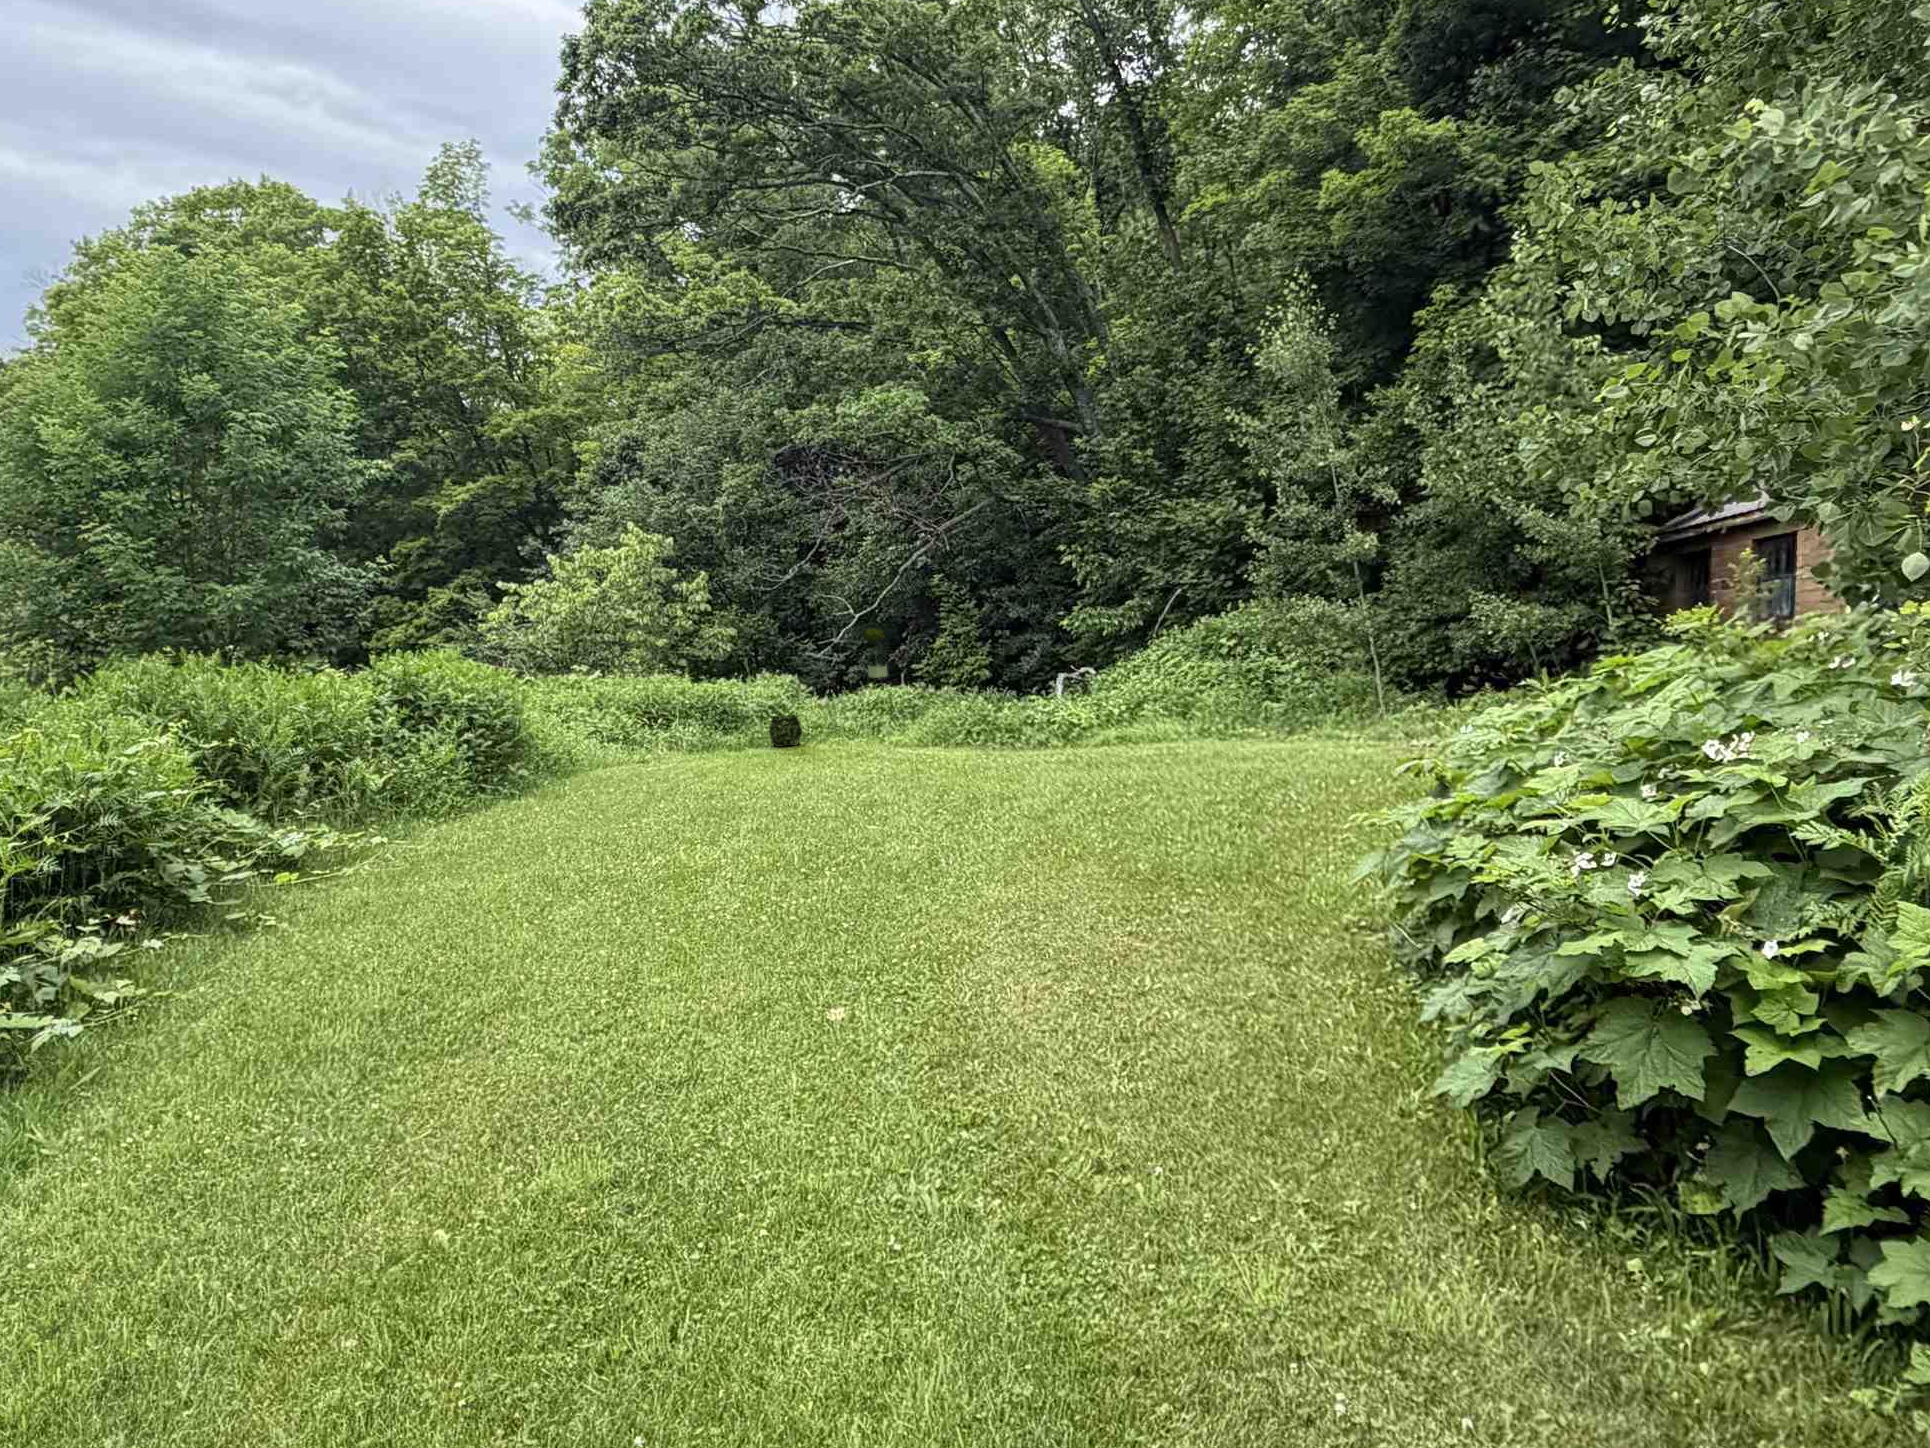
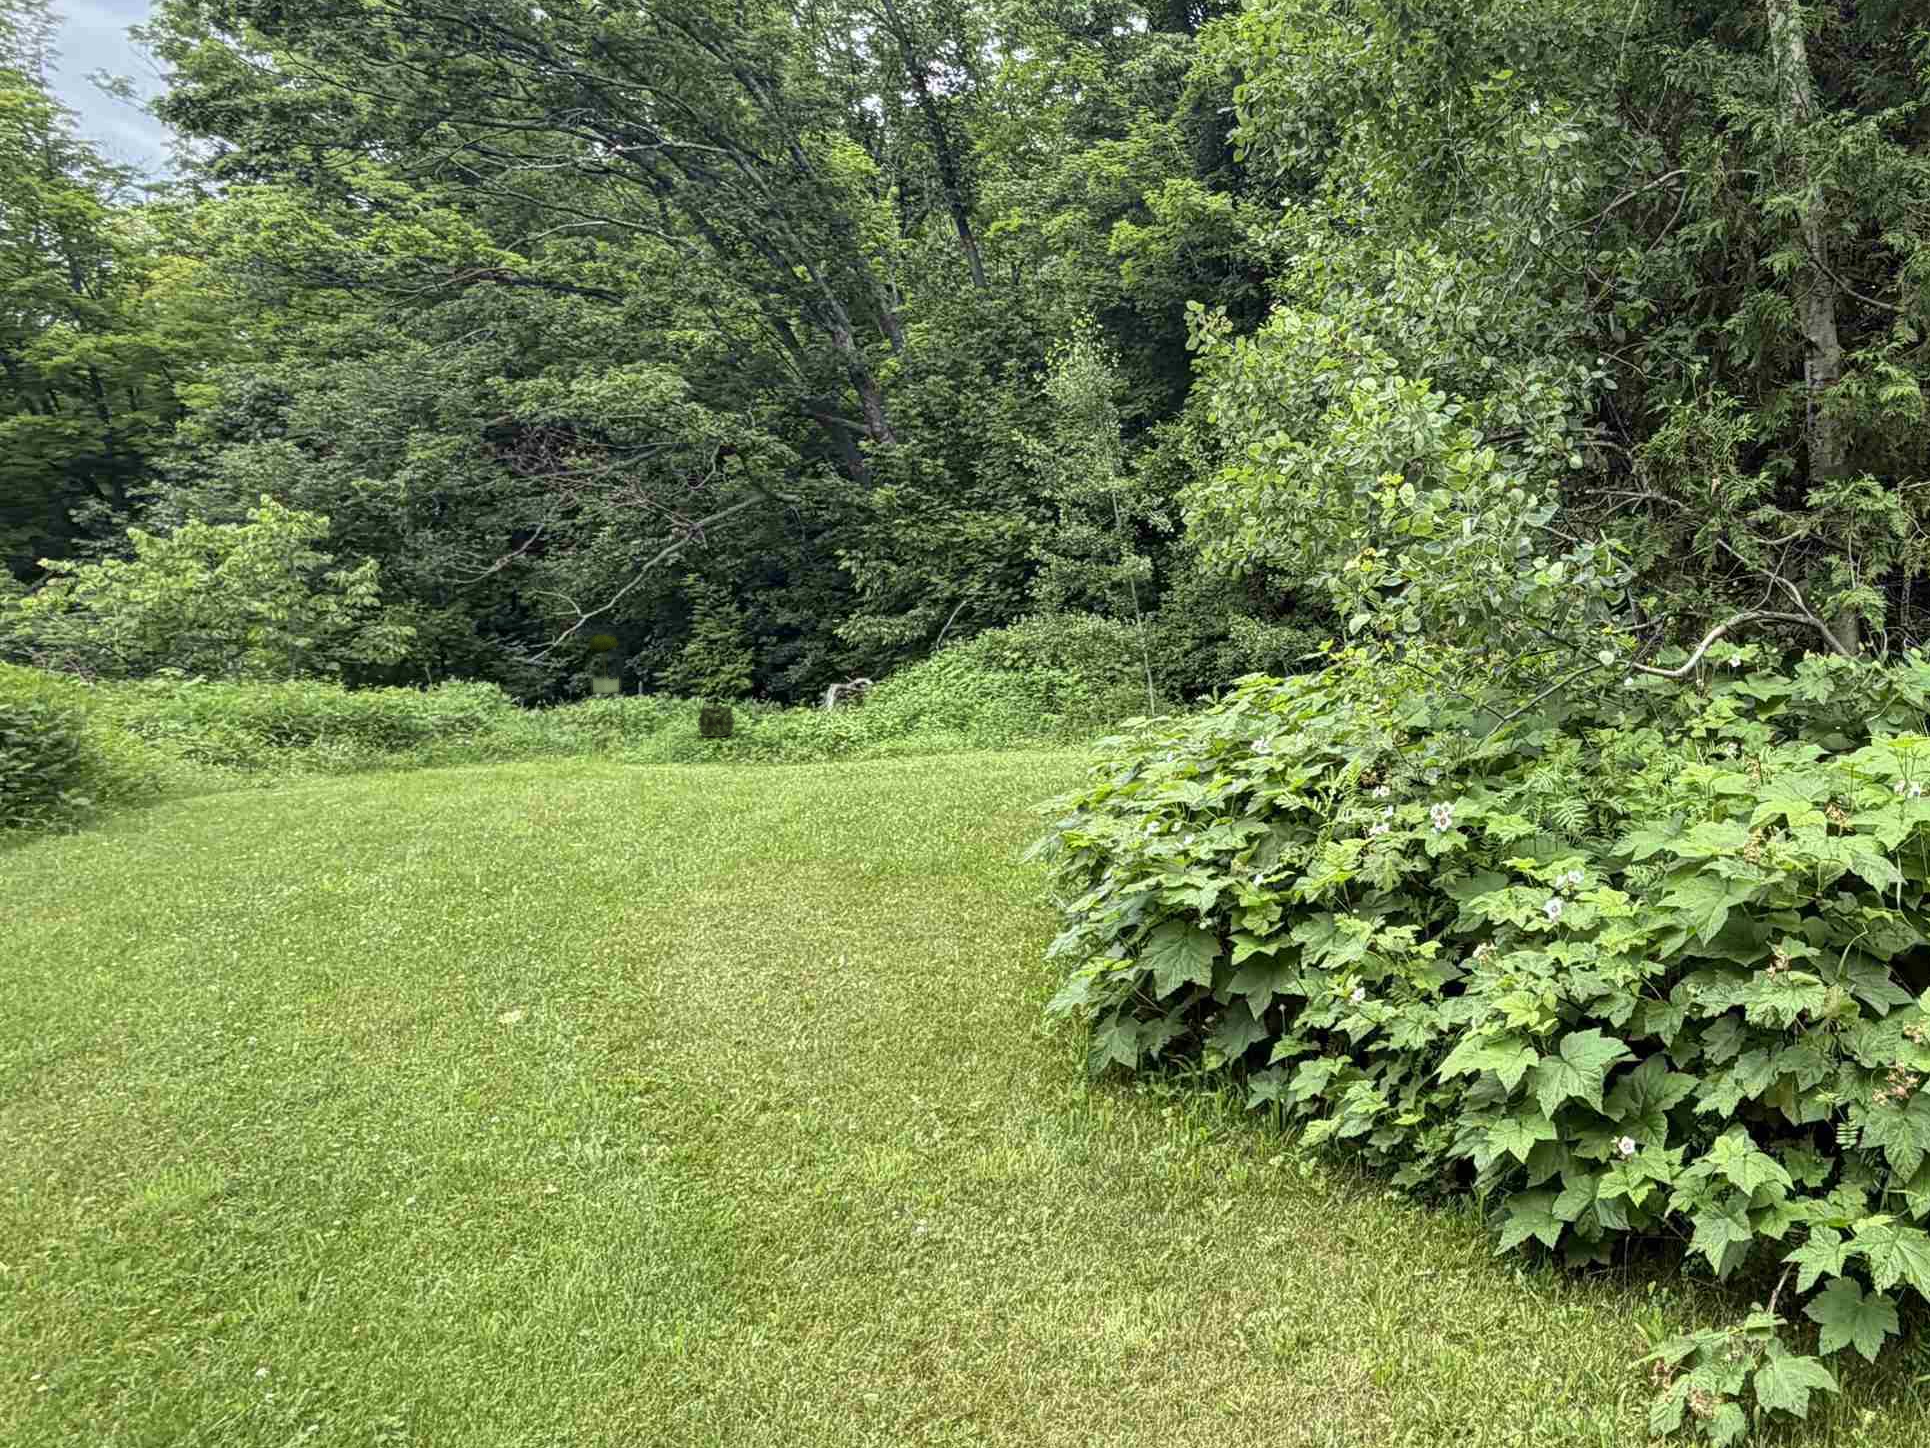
woven basket: present [769,715,802,747] -> present [698,706,735,737]

